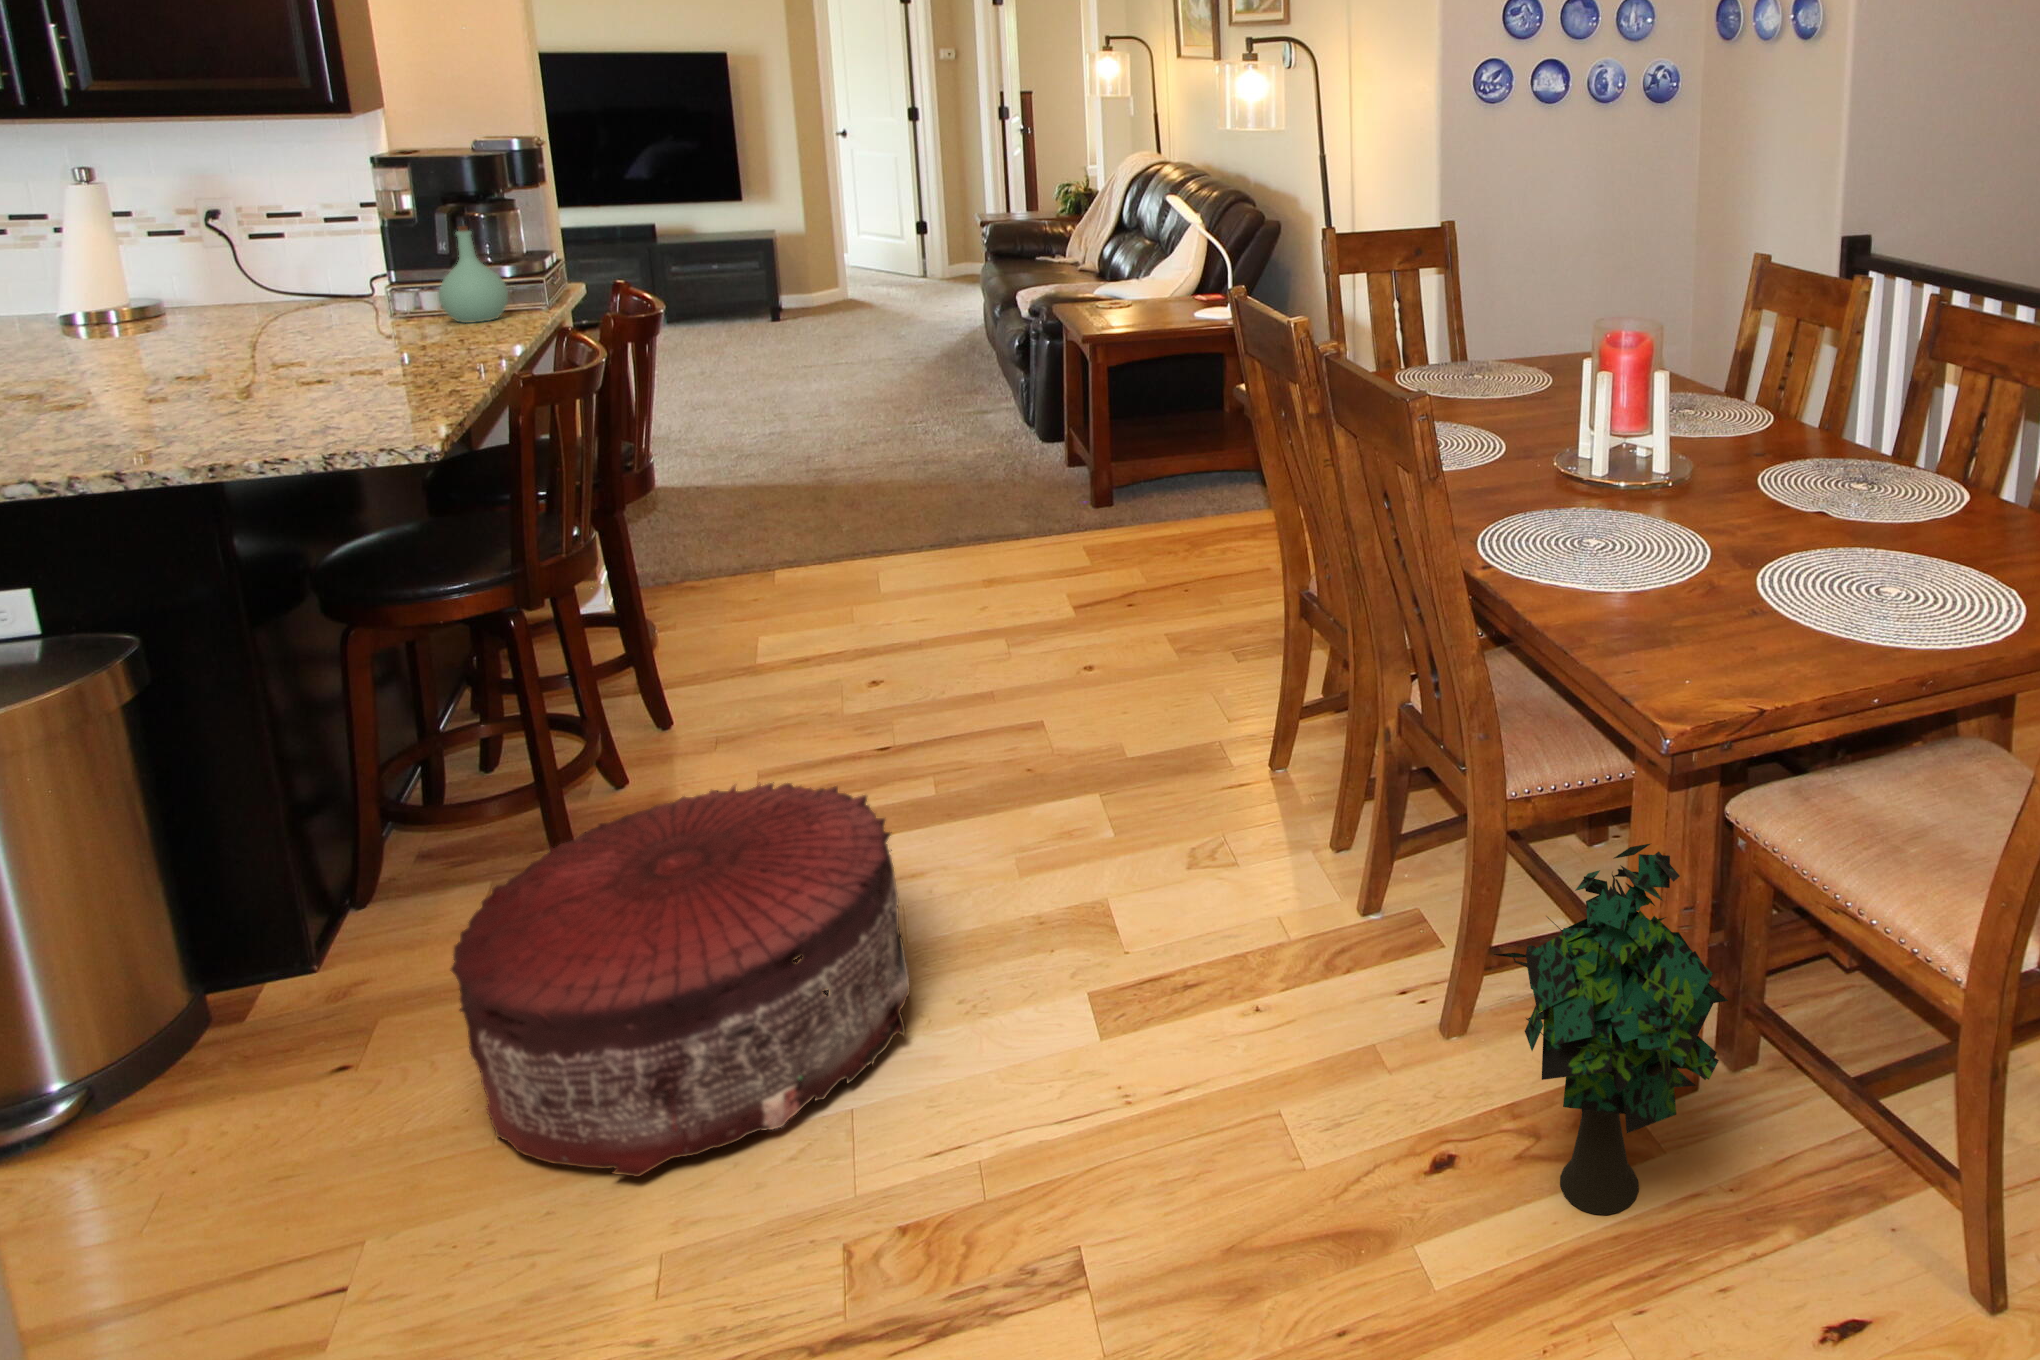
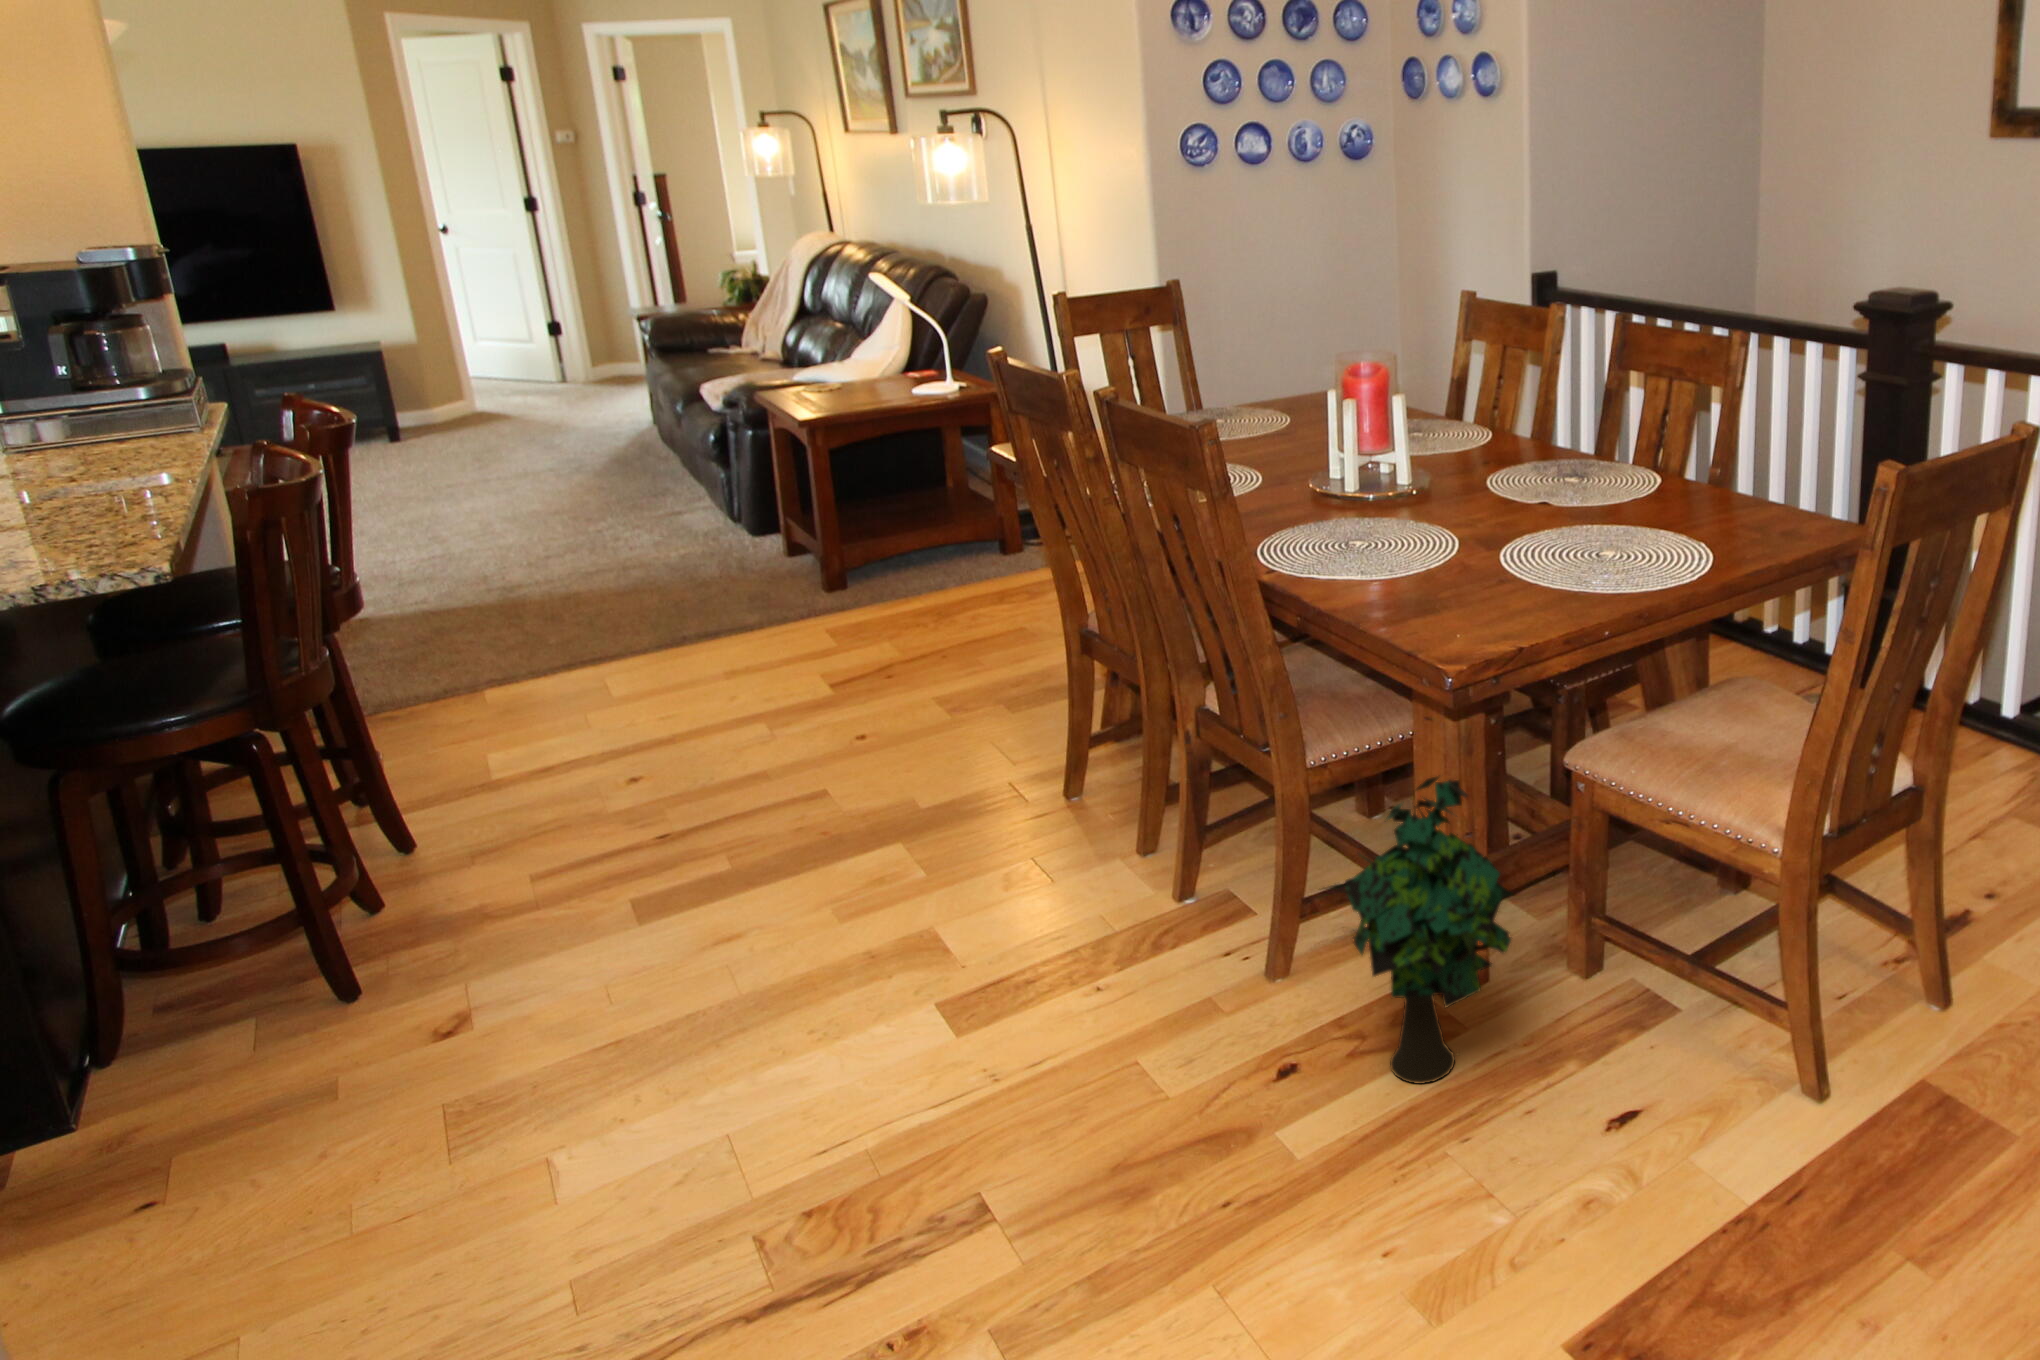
bottle: present [439,226,508,323] -> none [62,341,151,448]
pouf: present [451,782,910,1177] -> none [270,857,764,1239]

